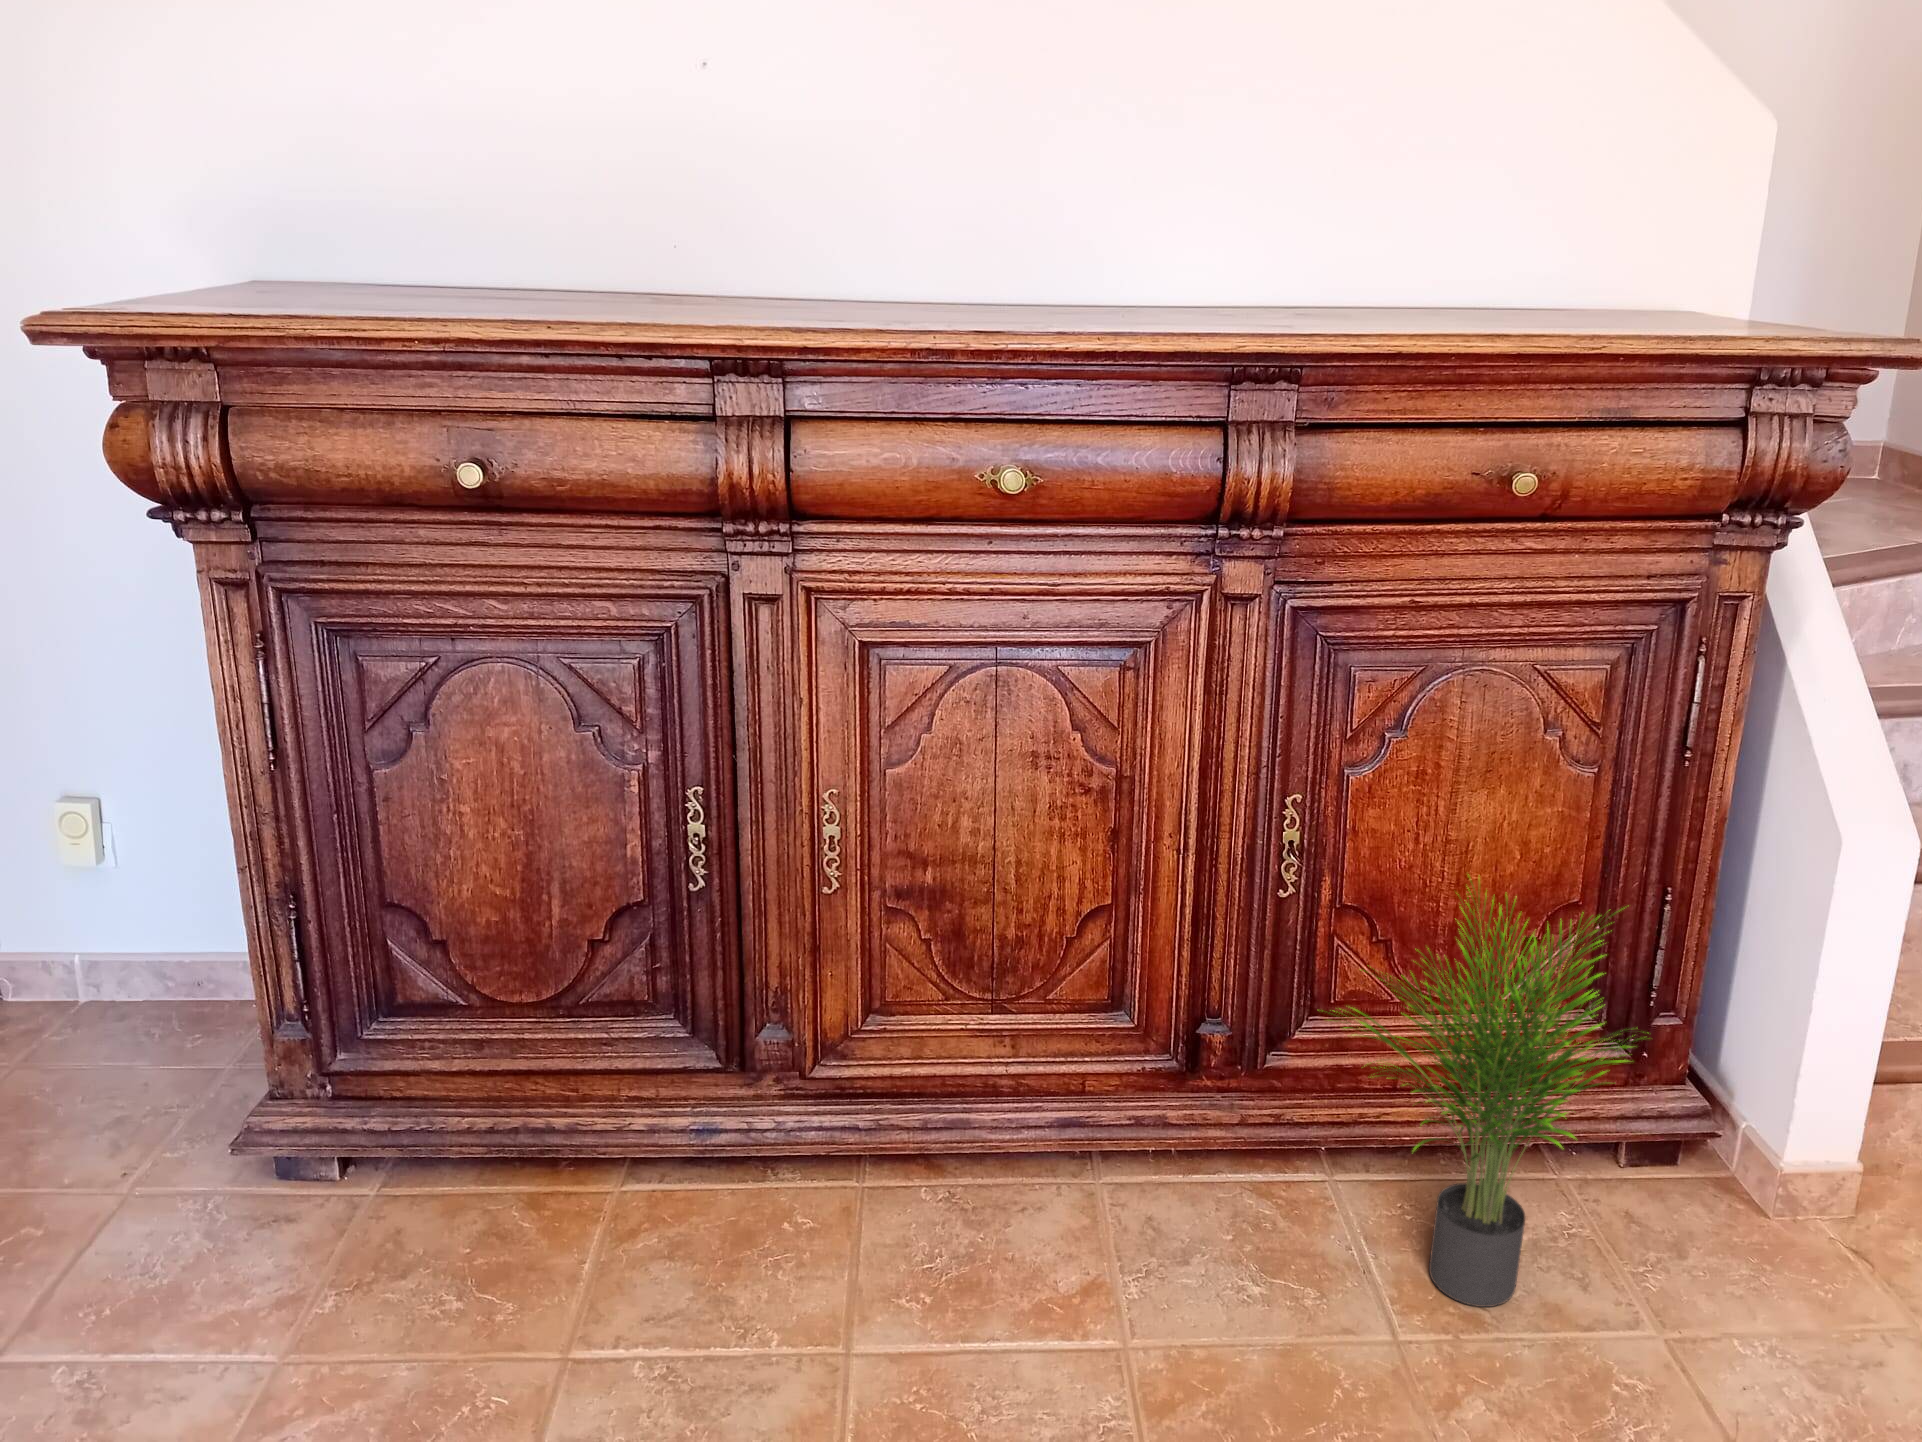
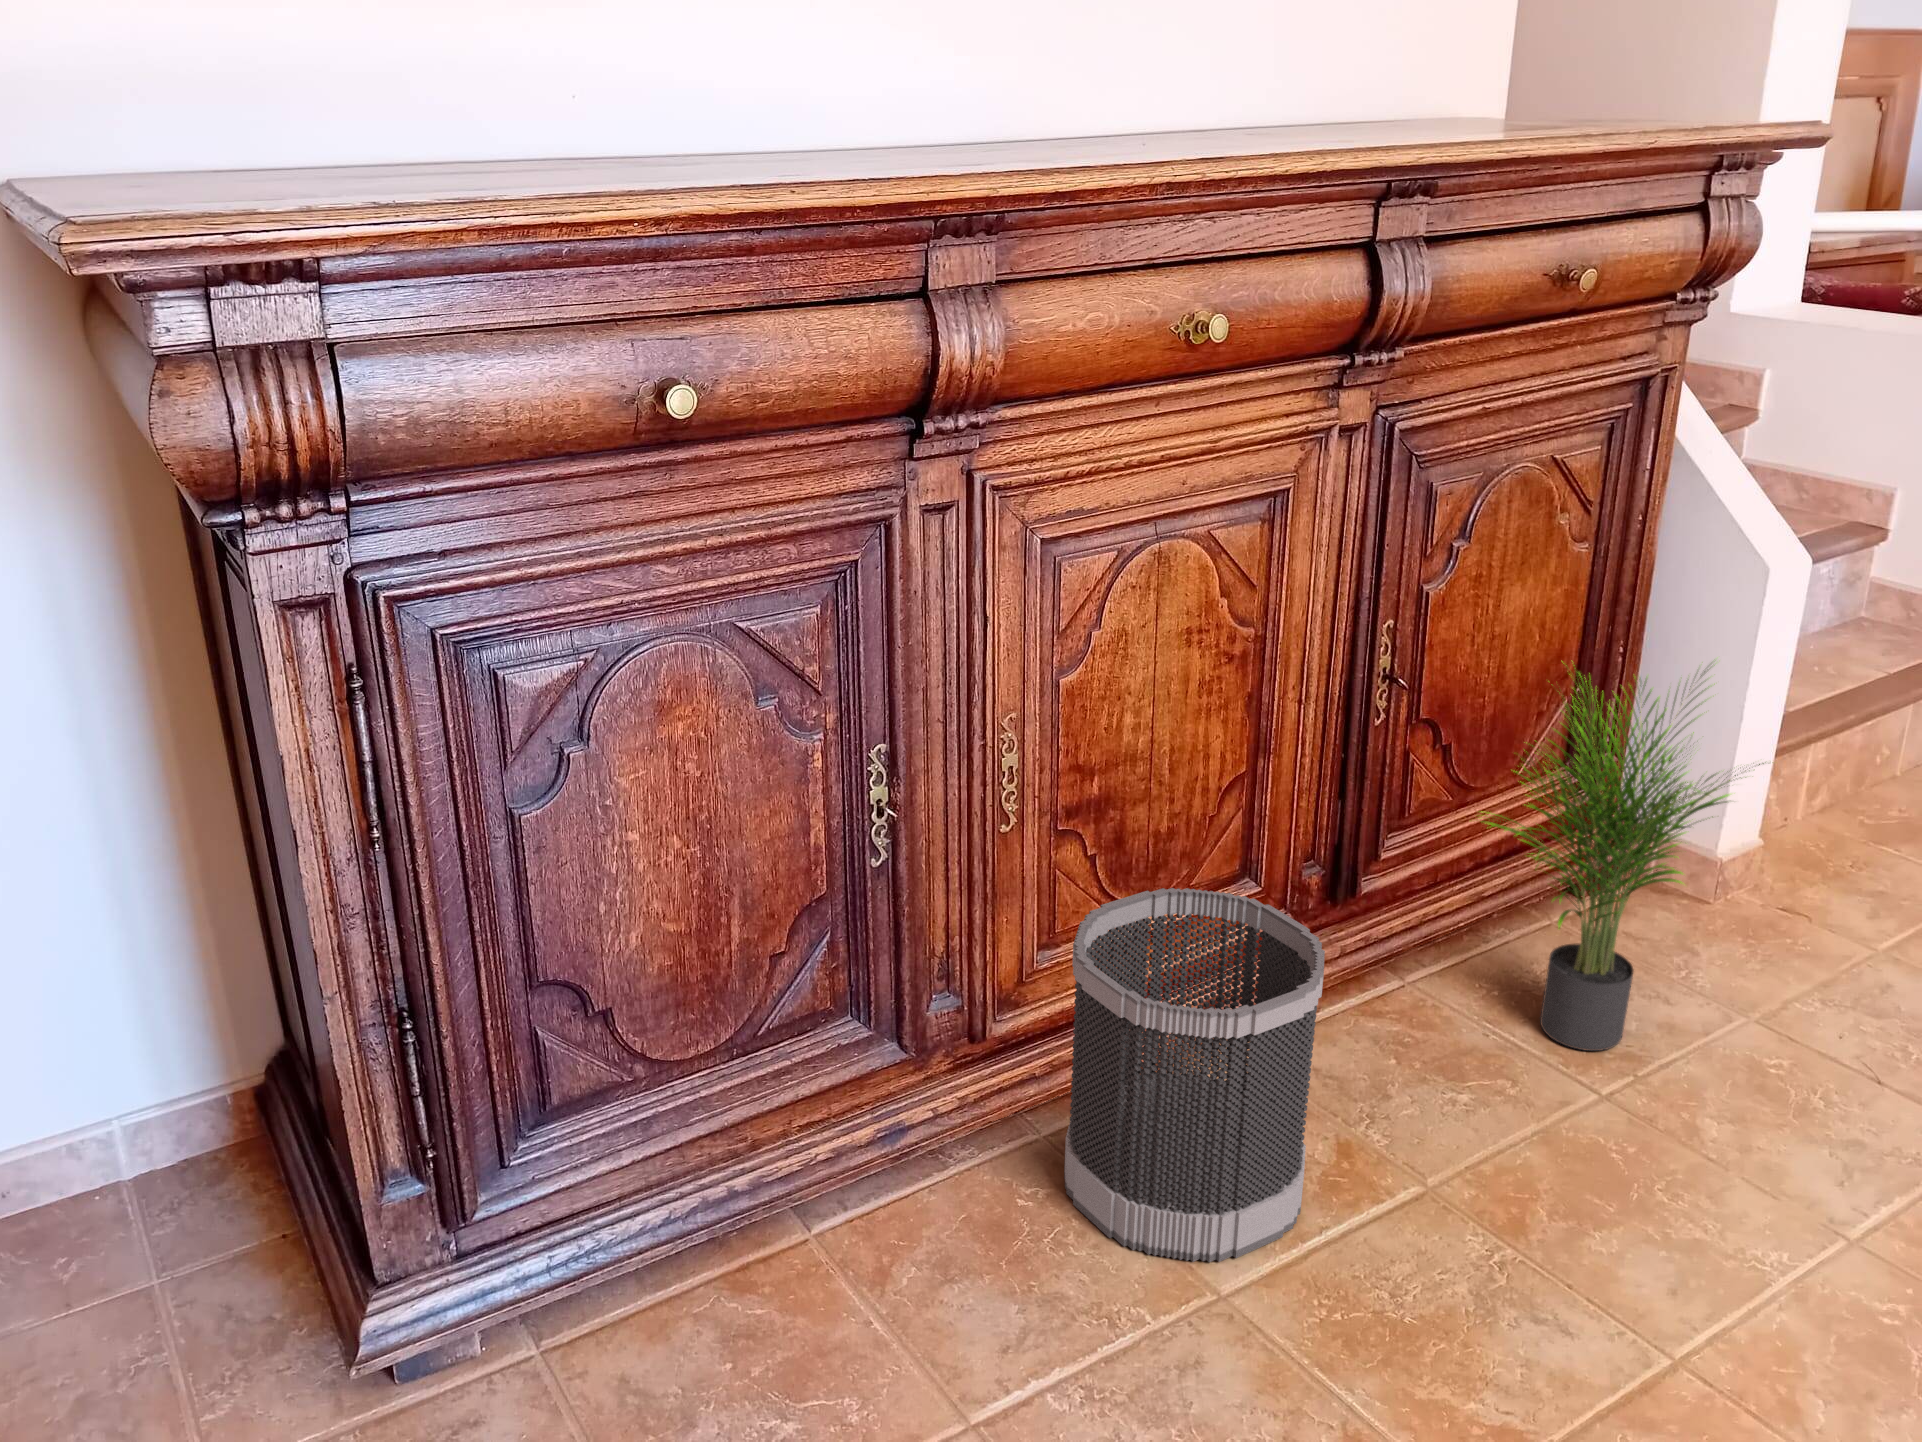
wastebasket: none [825,986,1054,1341] -> present [1064,888,1325,1262]

